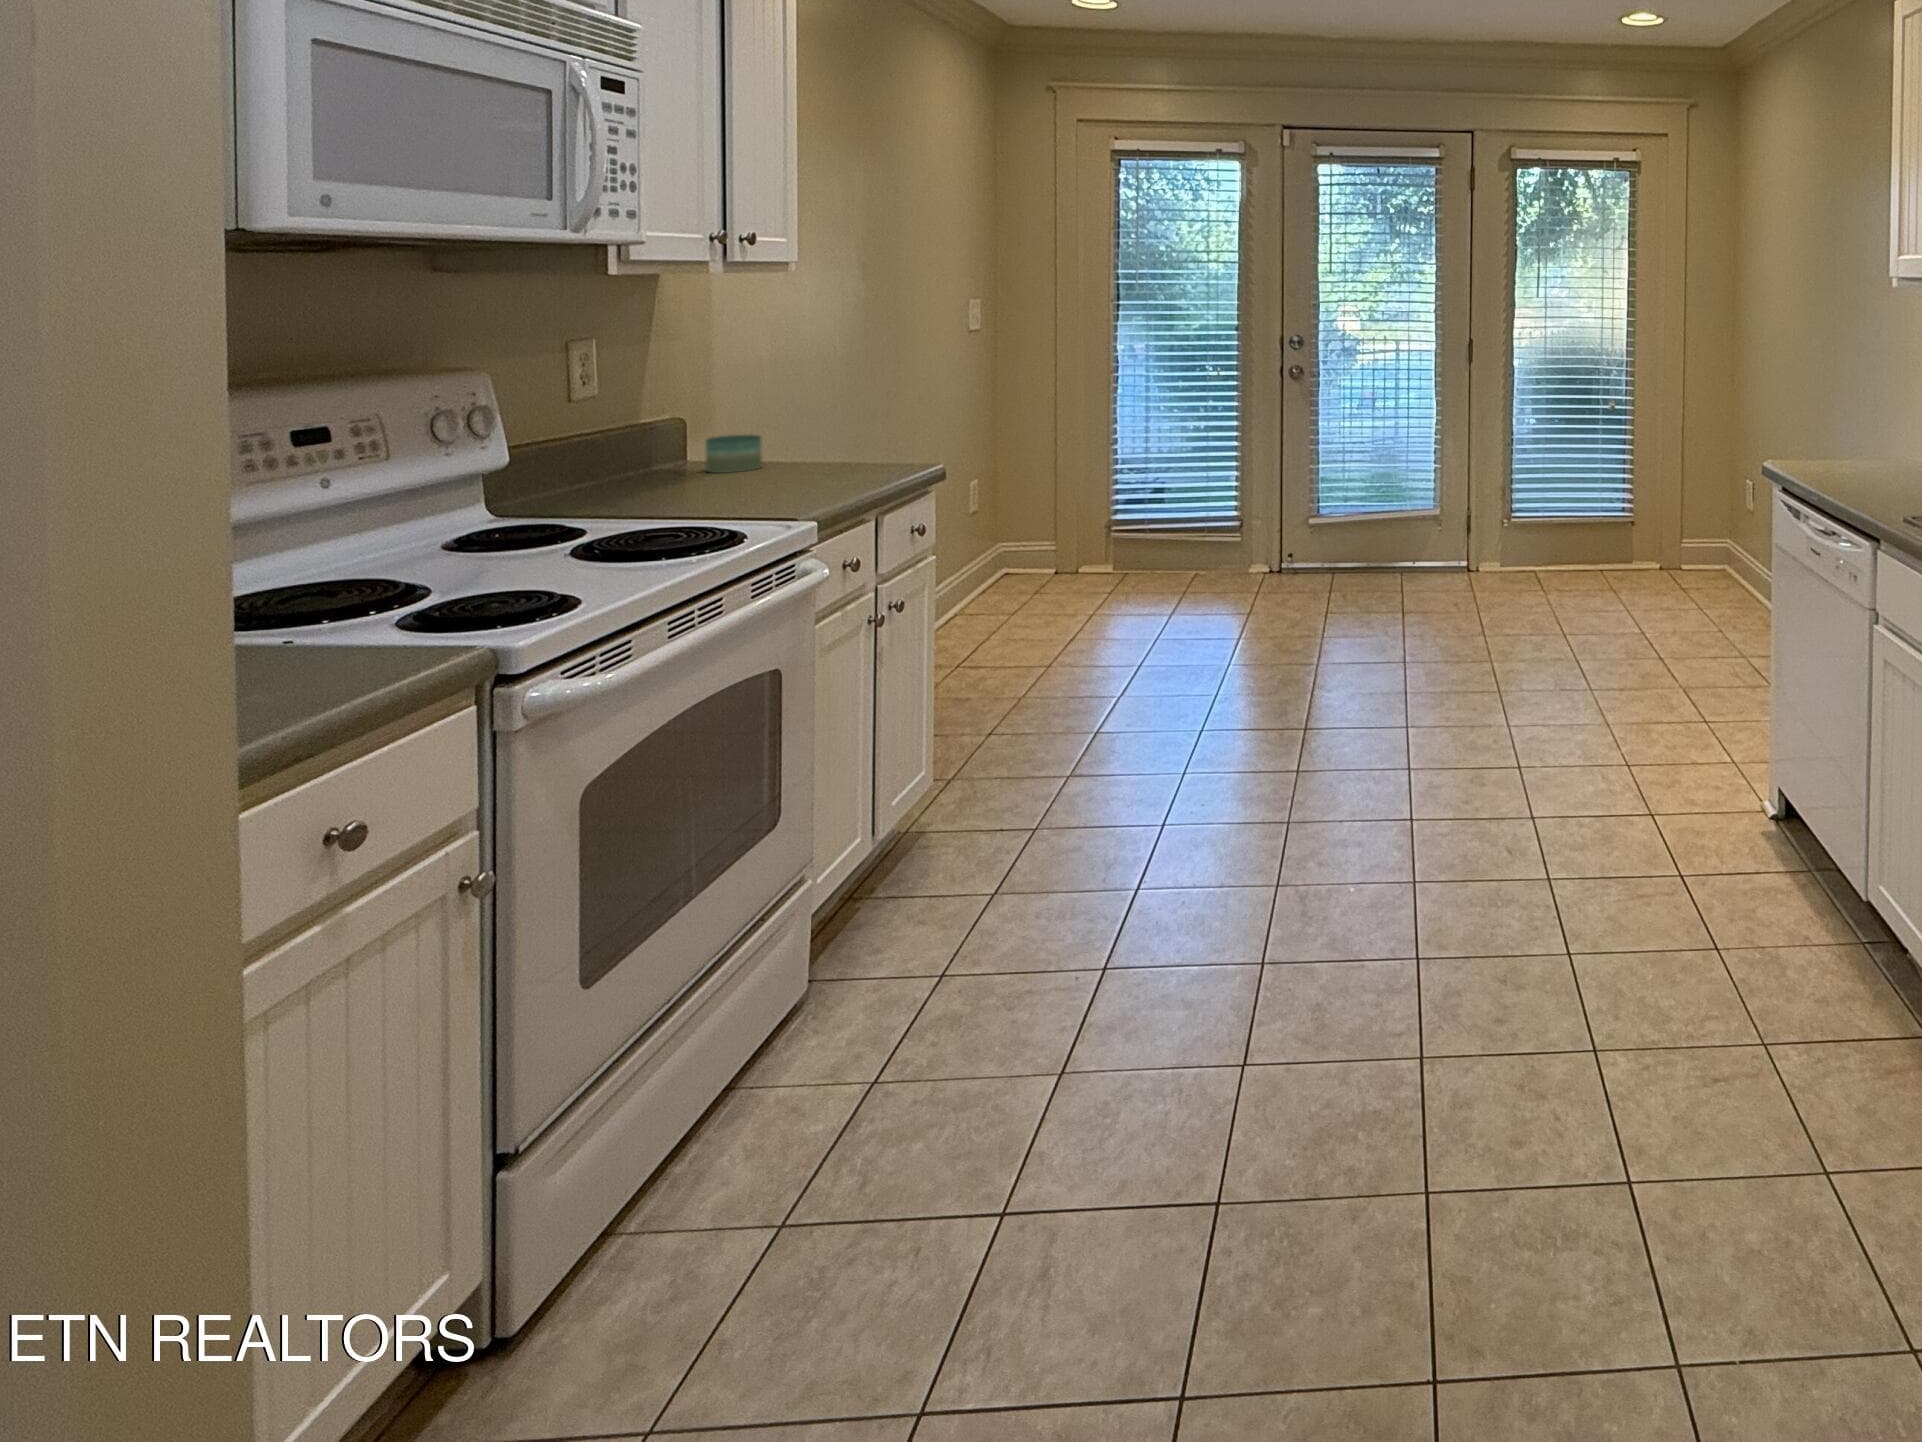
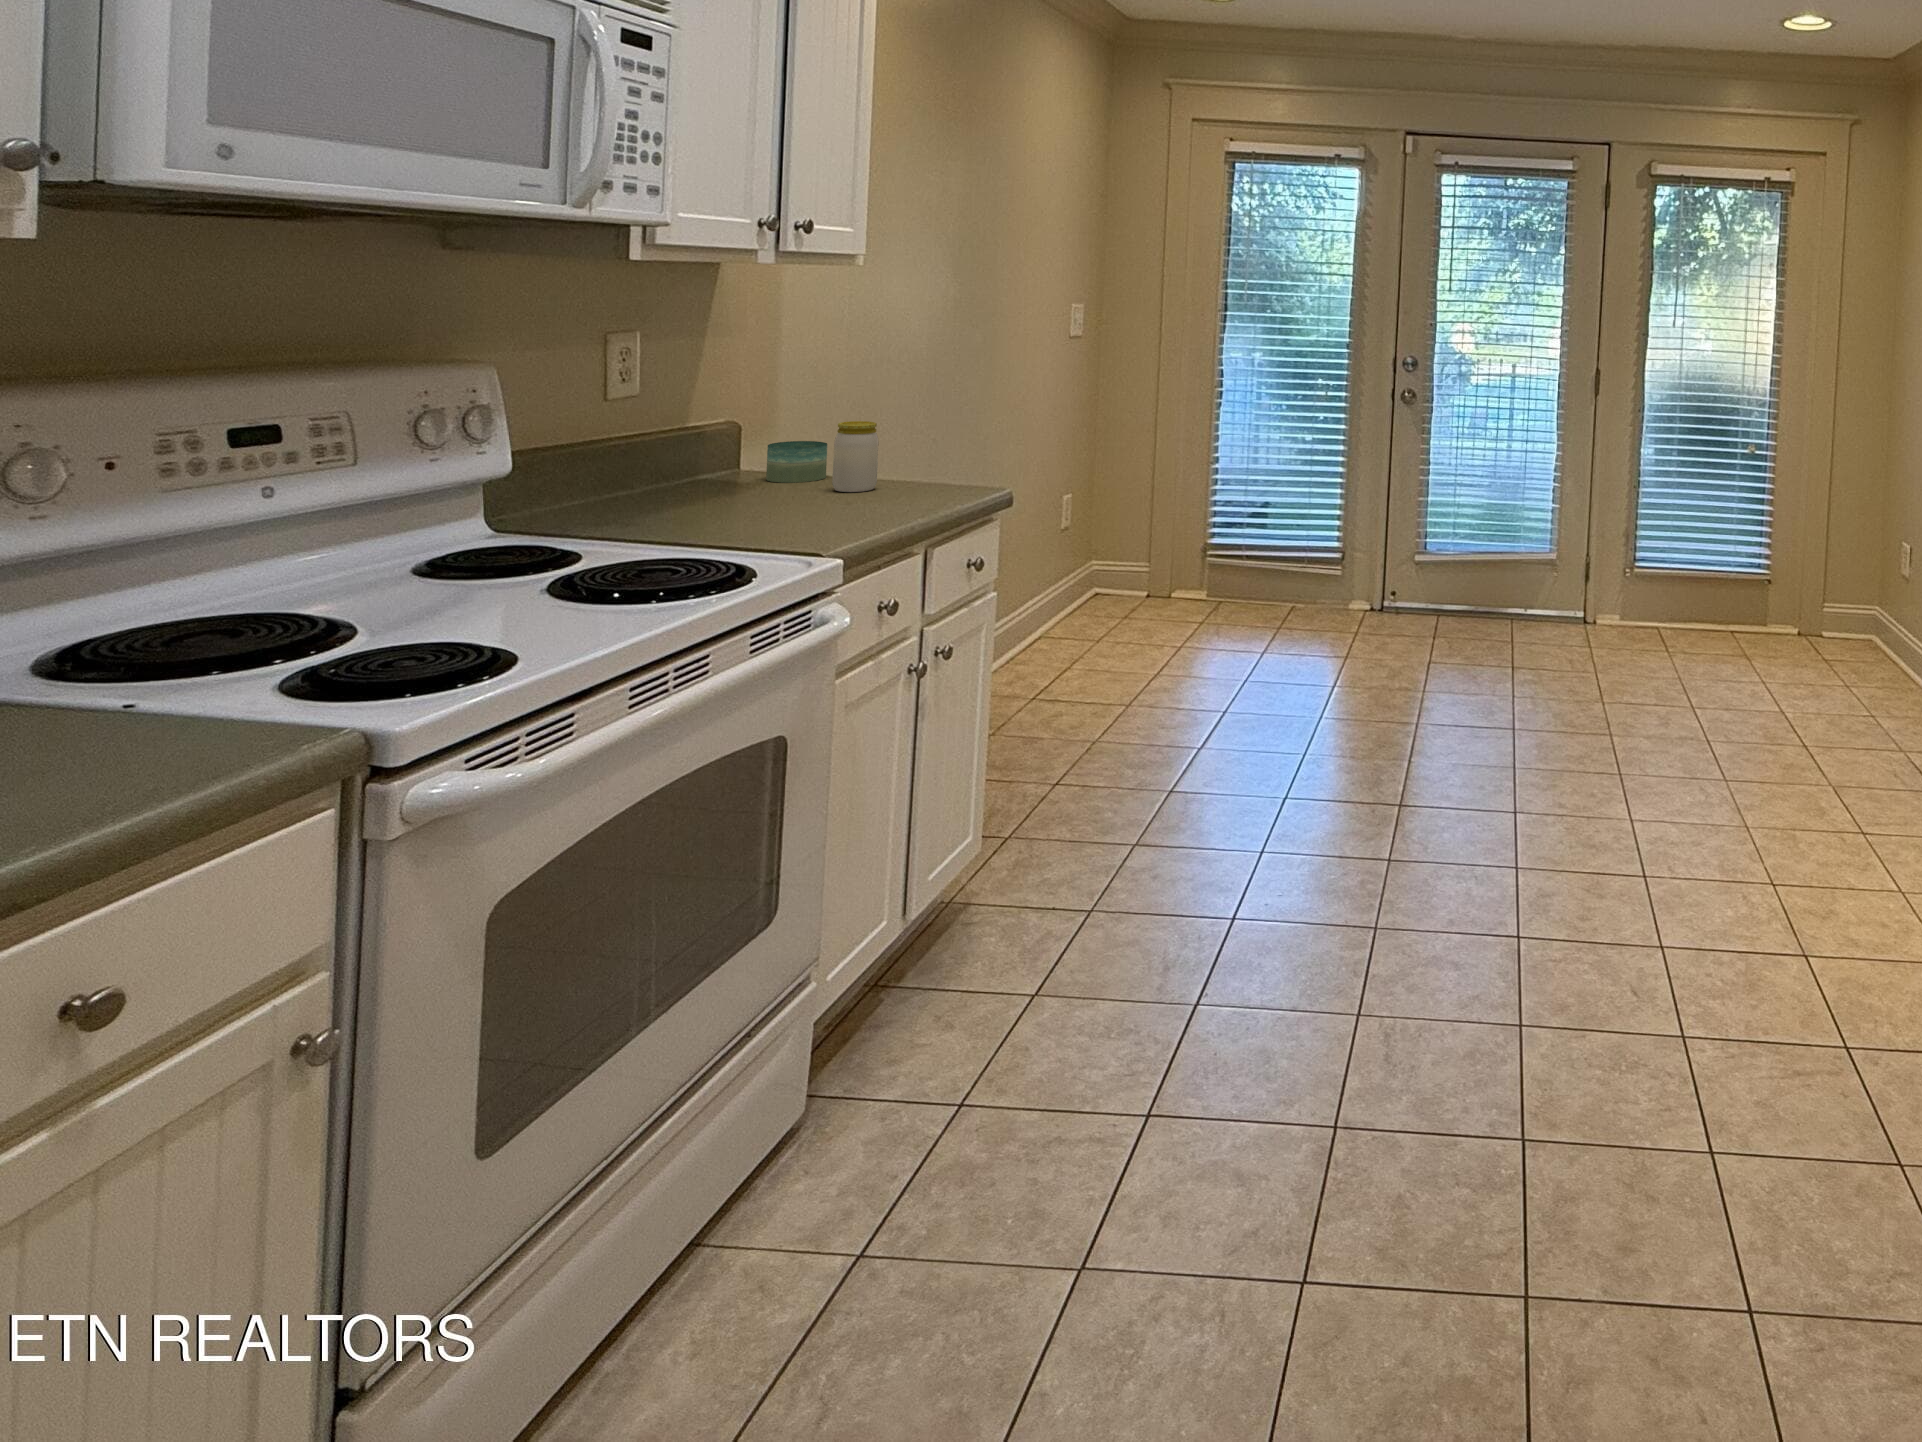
jar: none [775,413,816,477] -> present [832,421,879,492]

